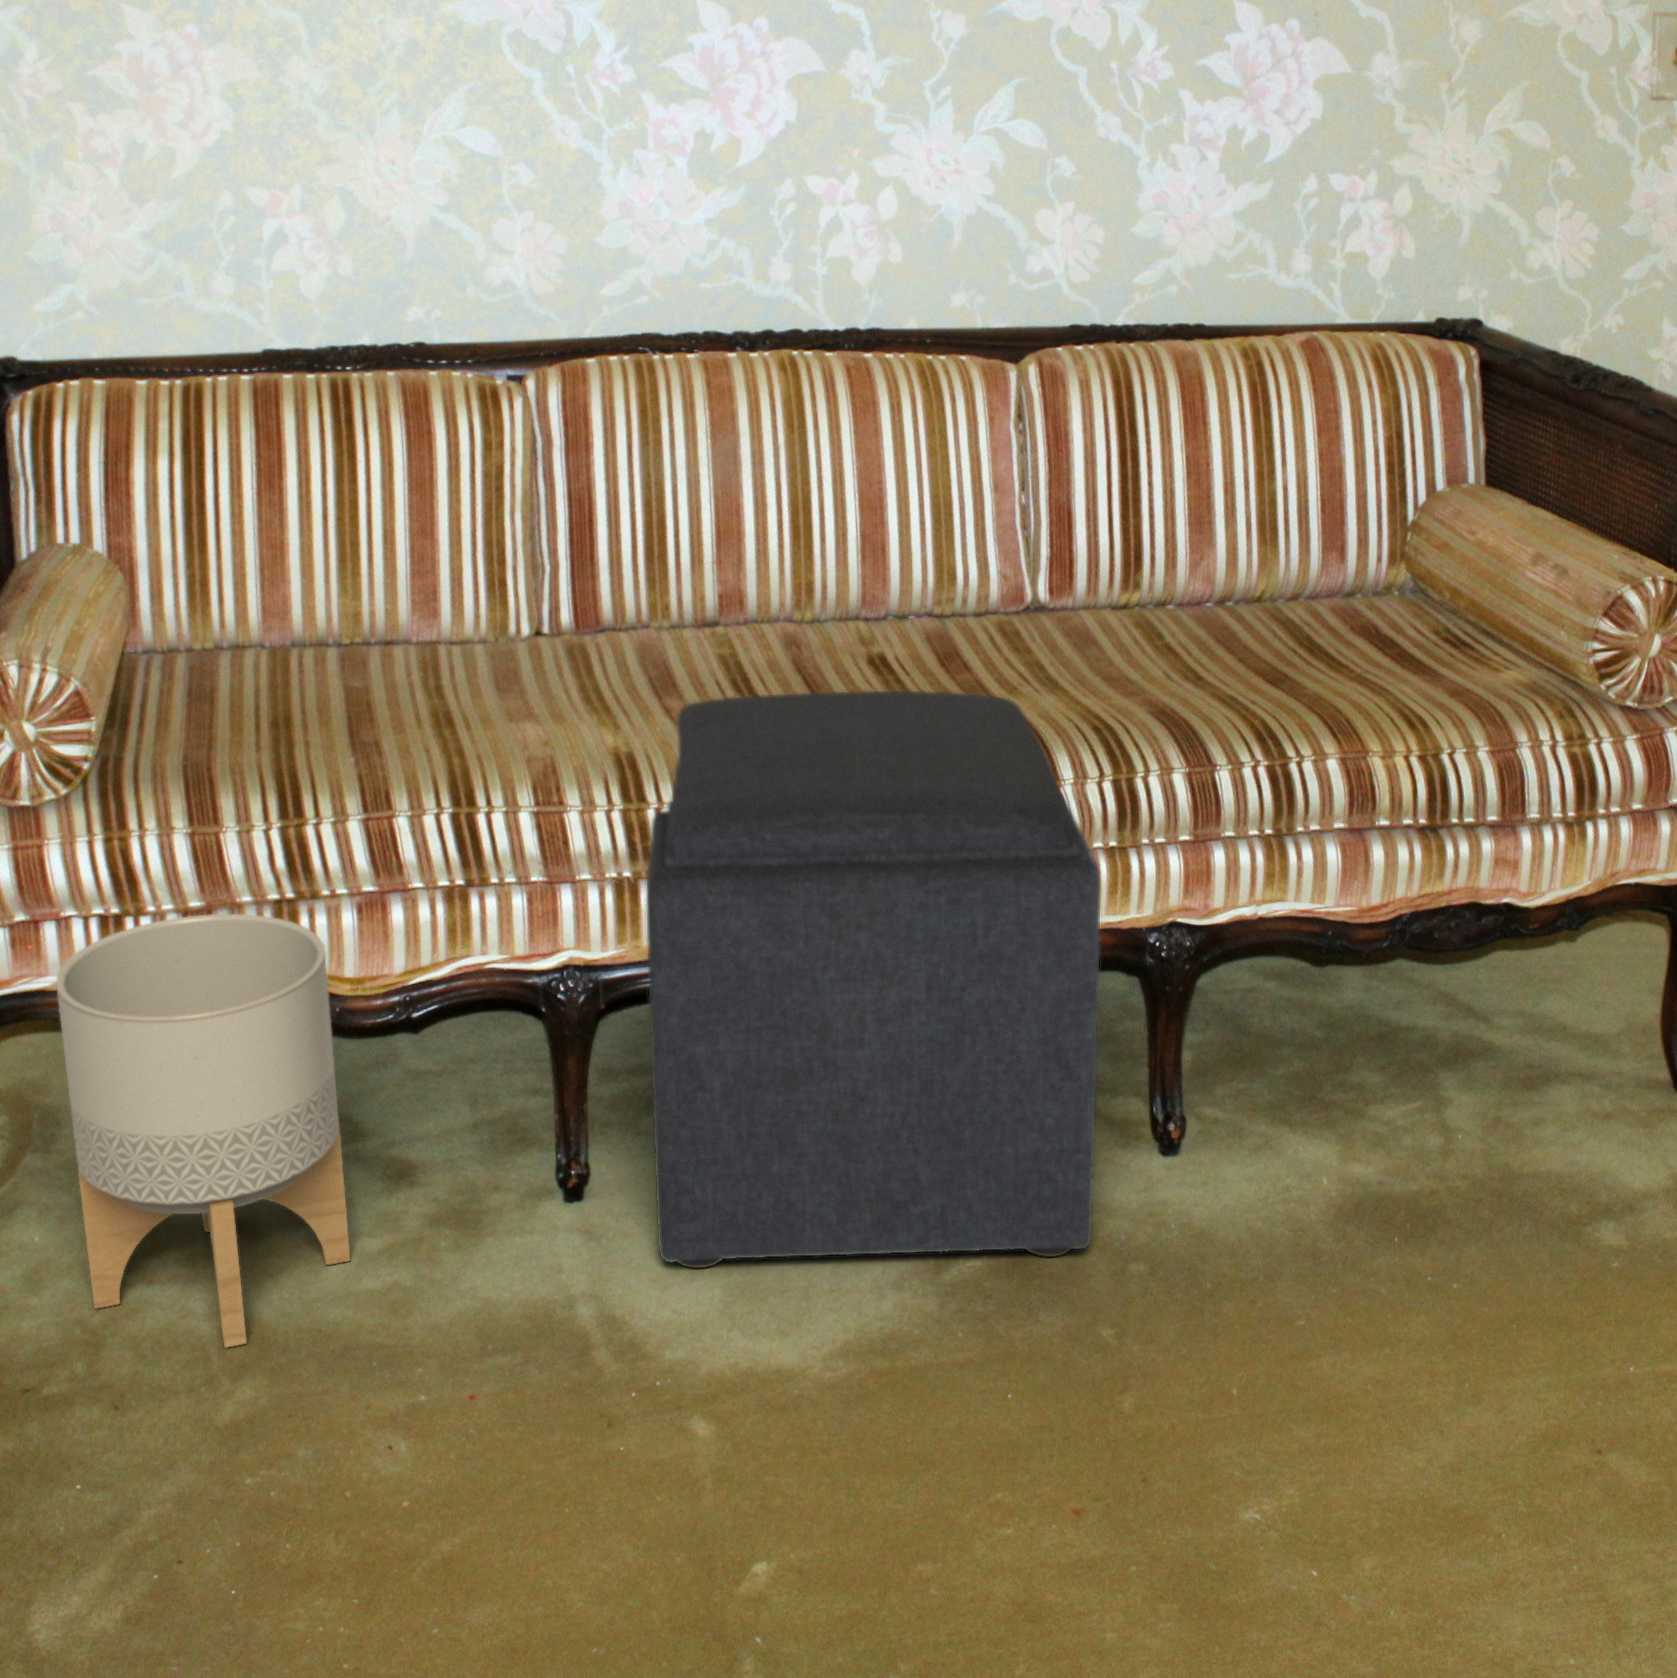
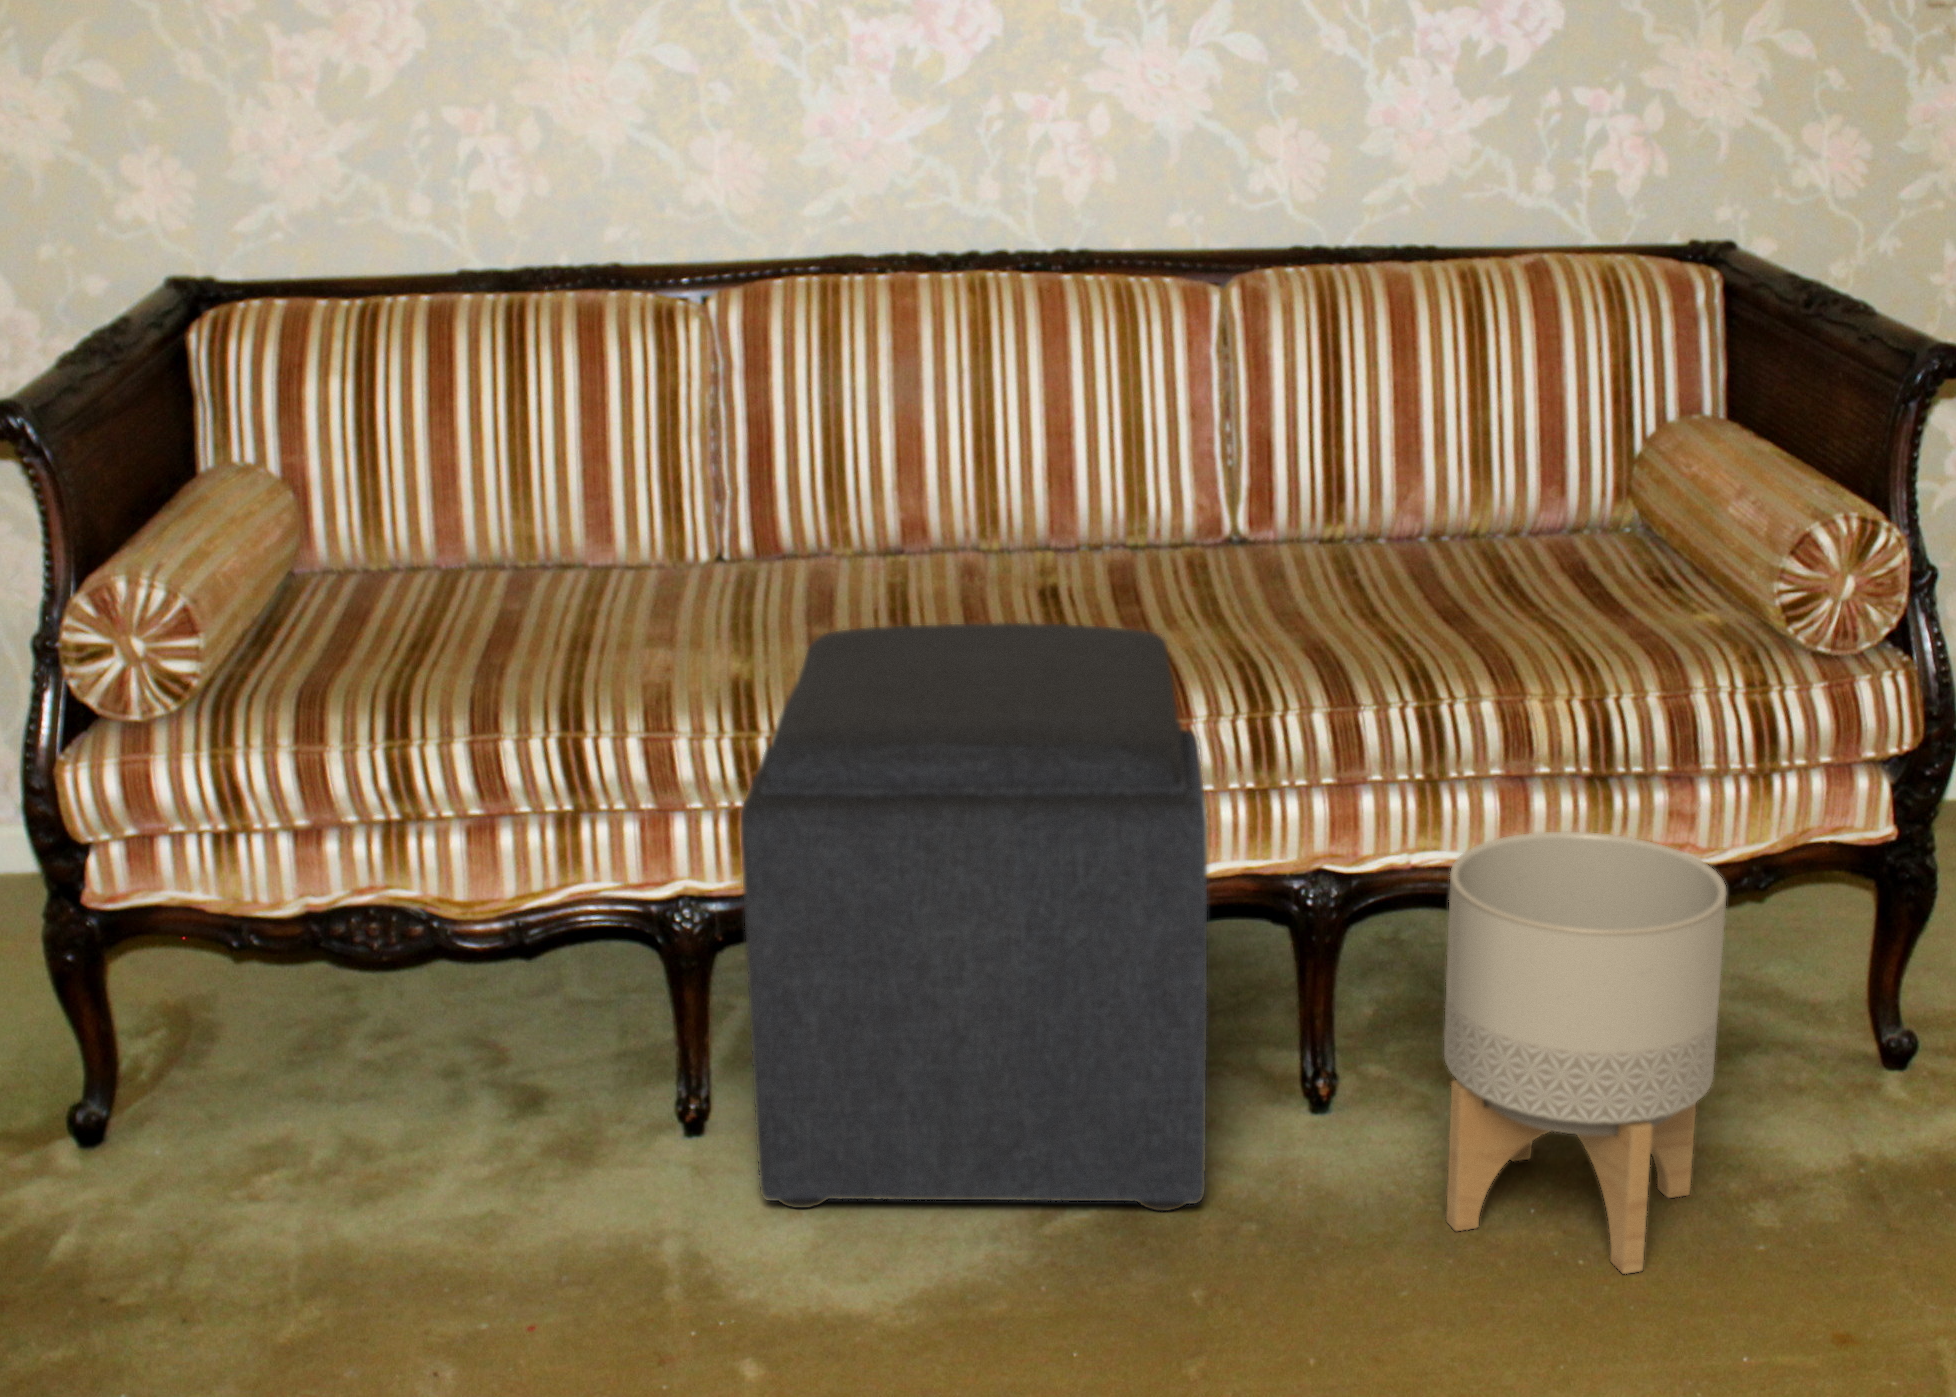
planter: present [56,914,350,1347] -> present [1444,832,1726,1274]

